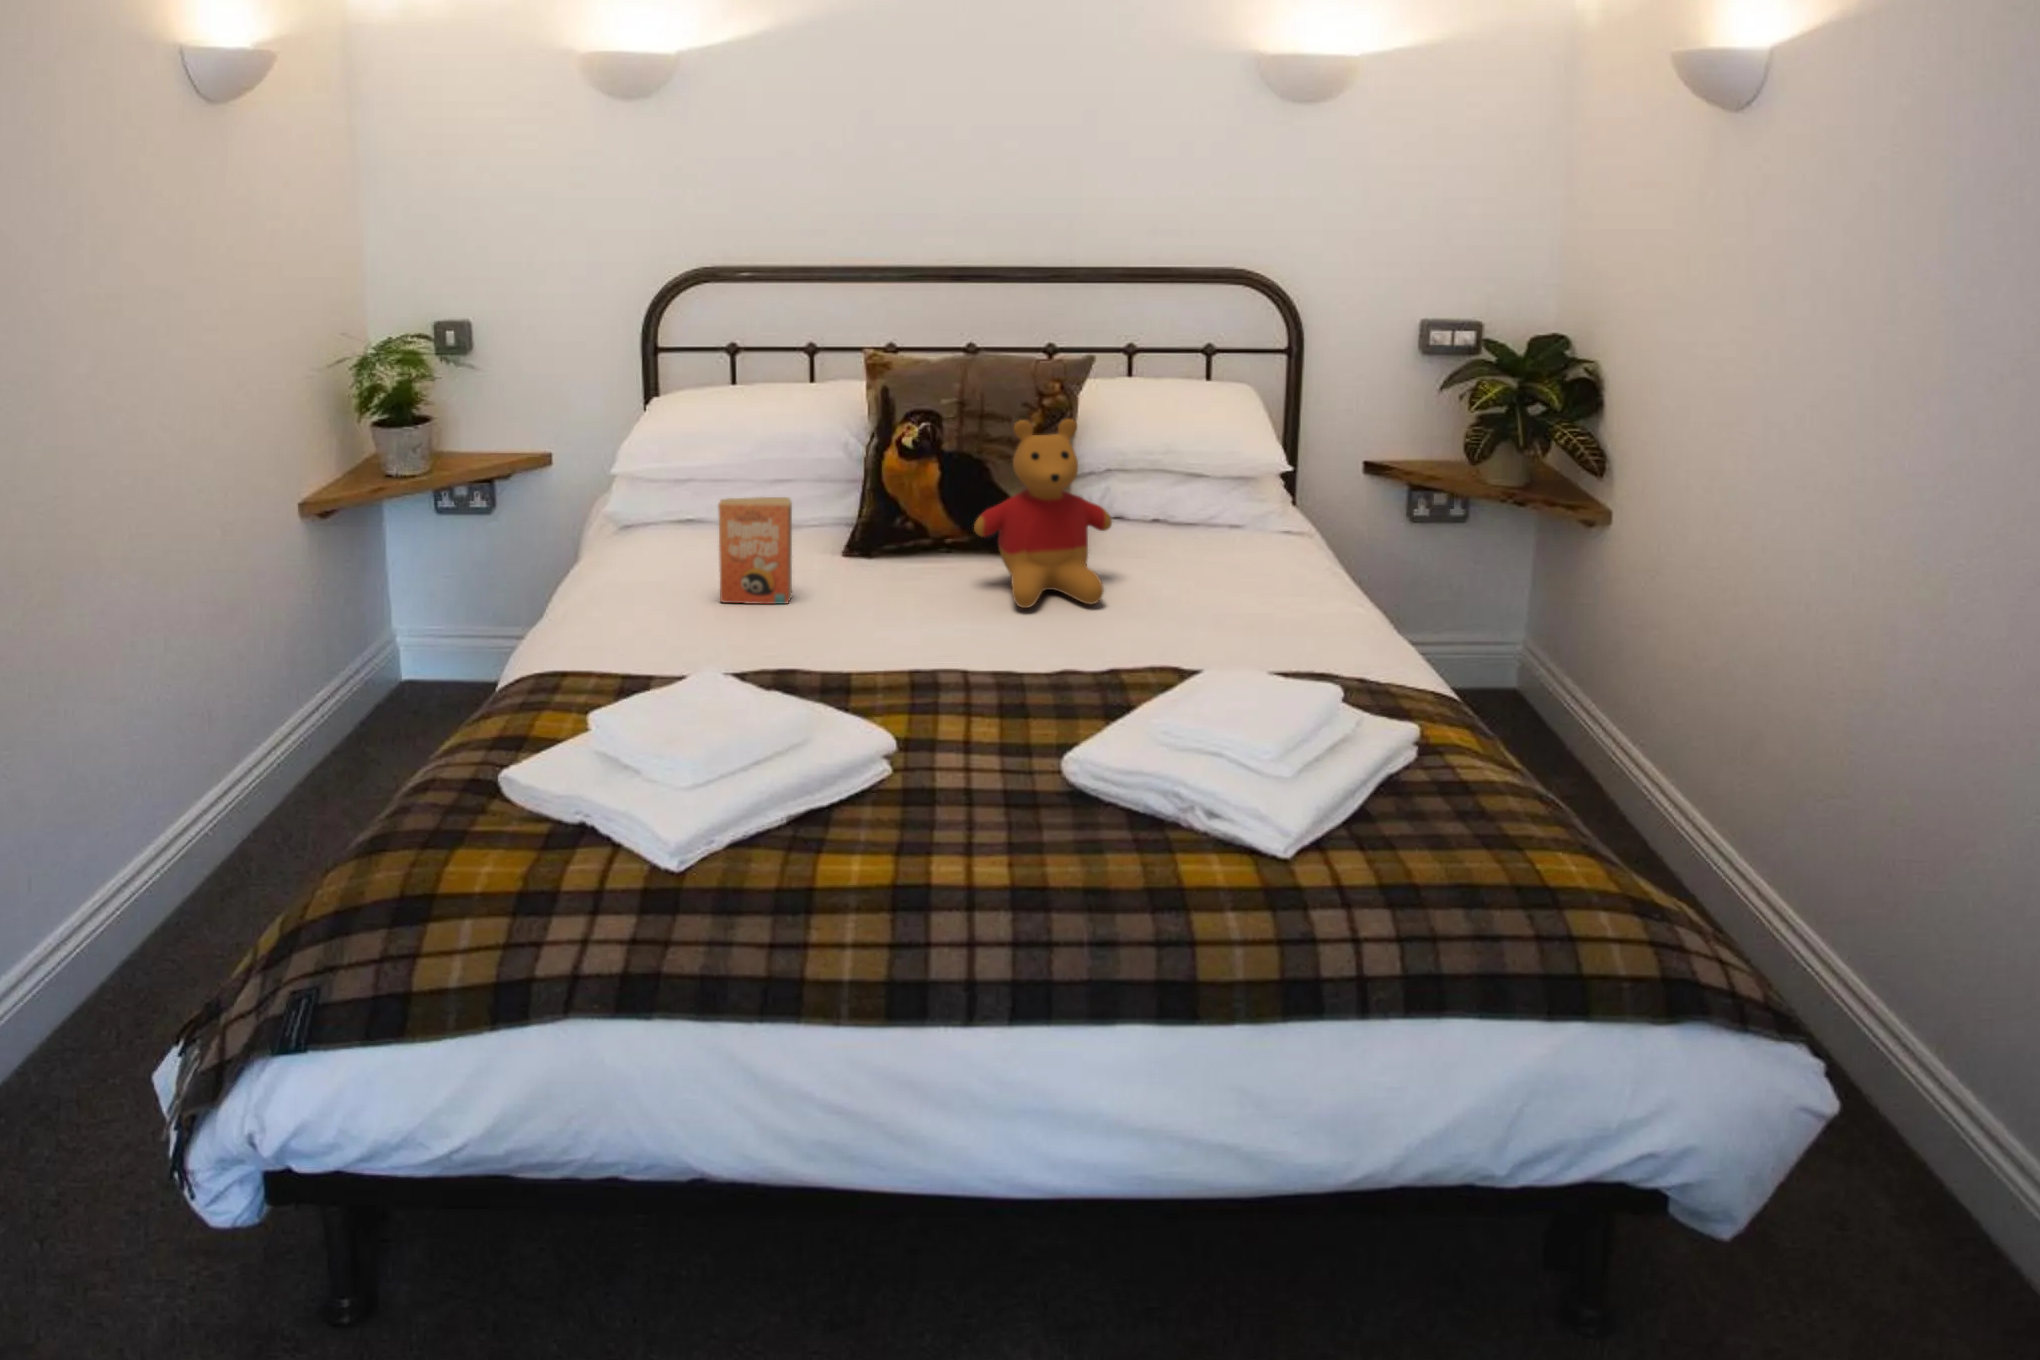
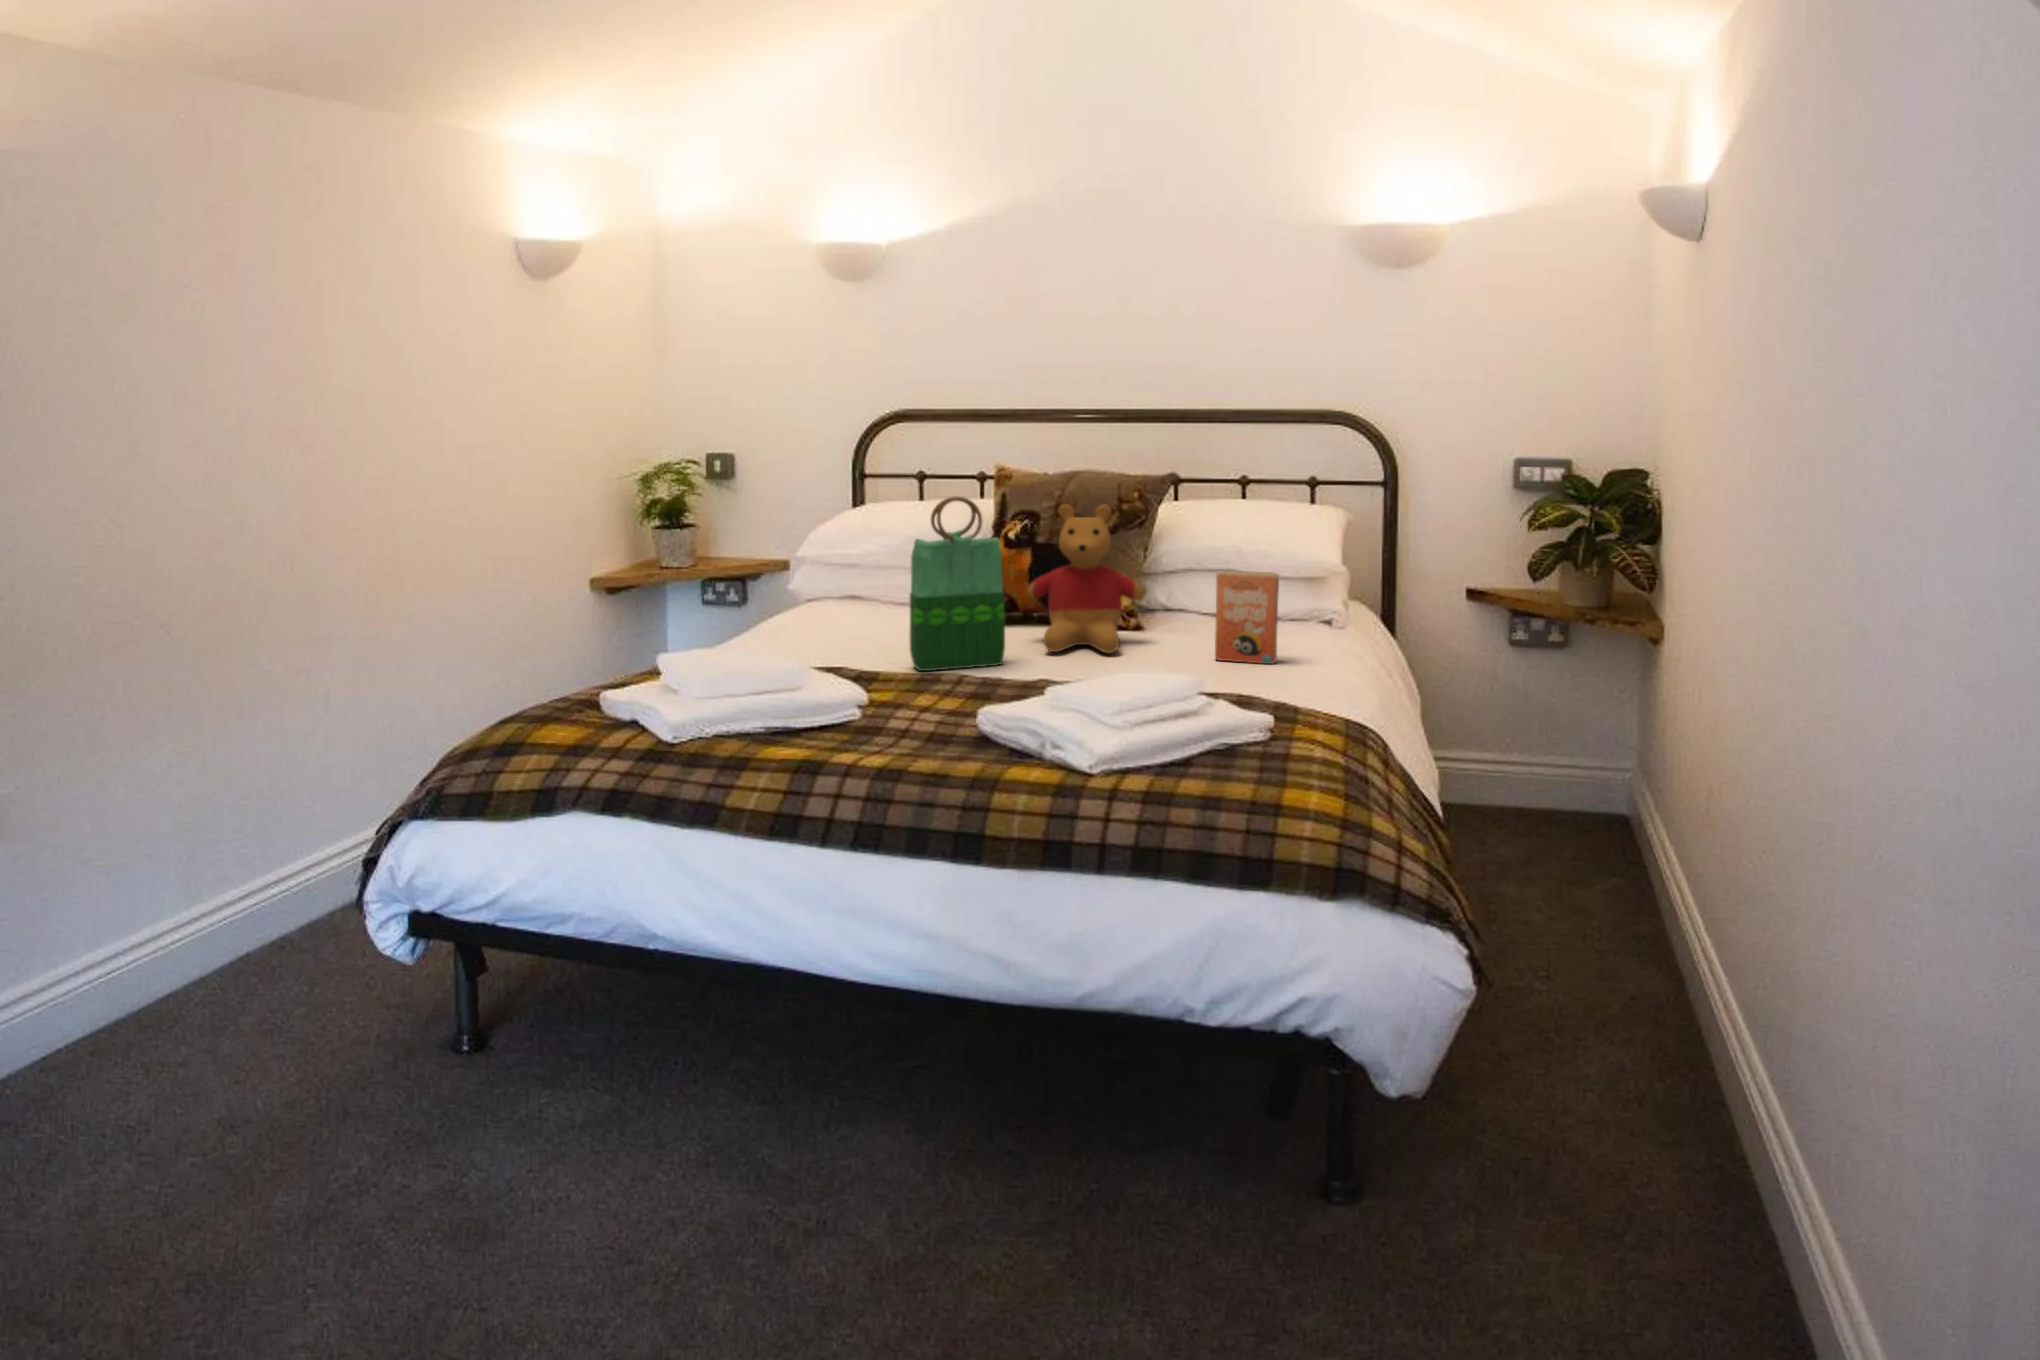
tote bag: none [870,434,985,662] -> present [910,497,1005,671]
paperback book: present [718,497,792,604] -> present [1215,571,1279,664]

